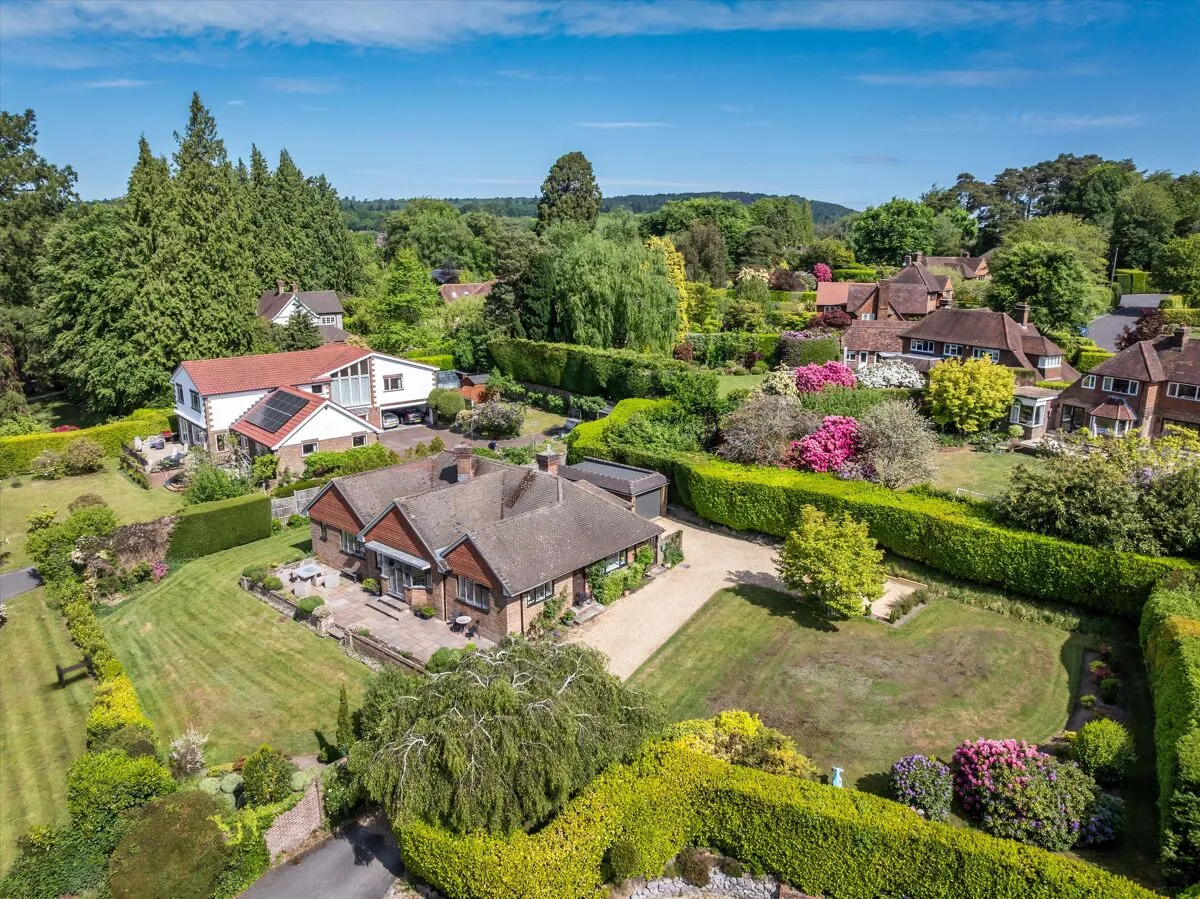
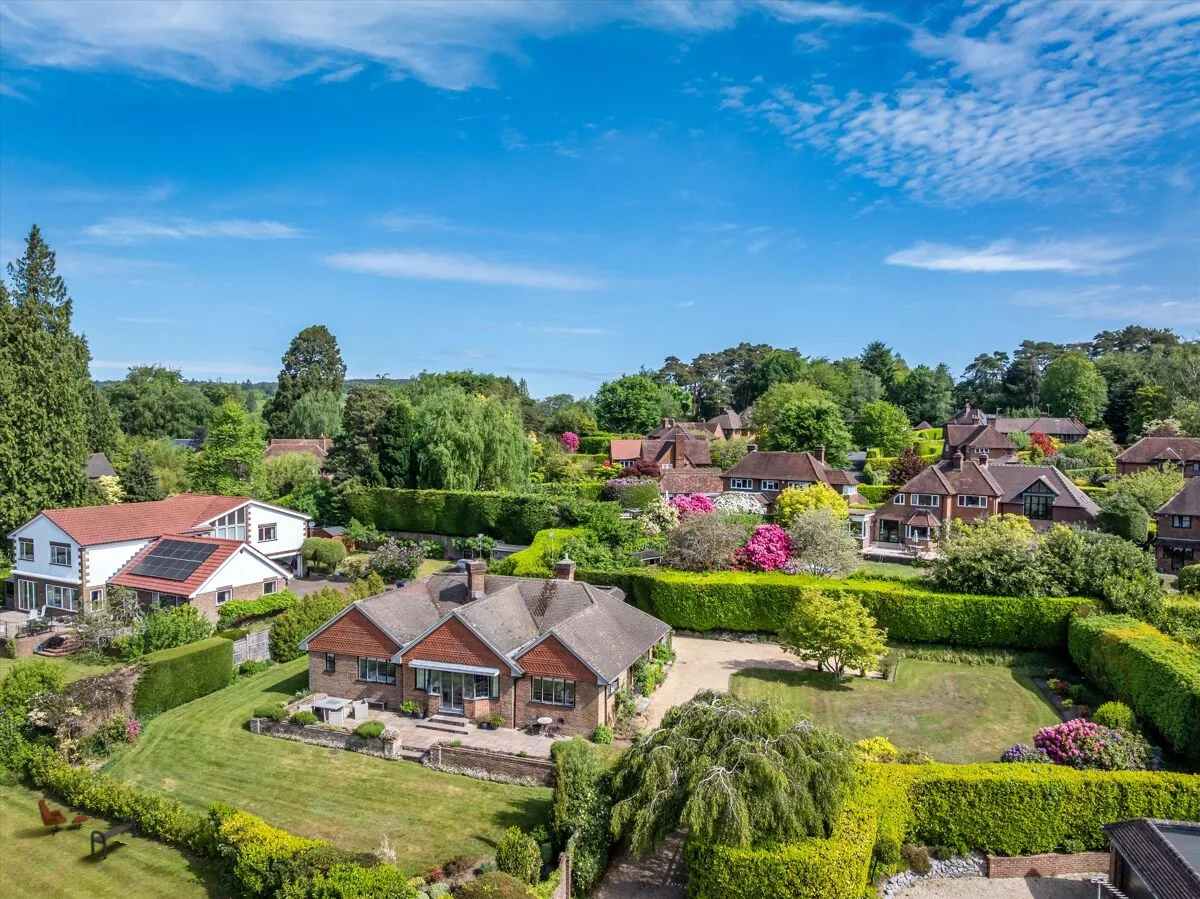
lounge chair: none [38,629,80,659] -> present [38,799,88,832]

